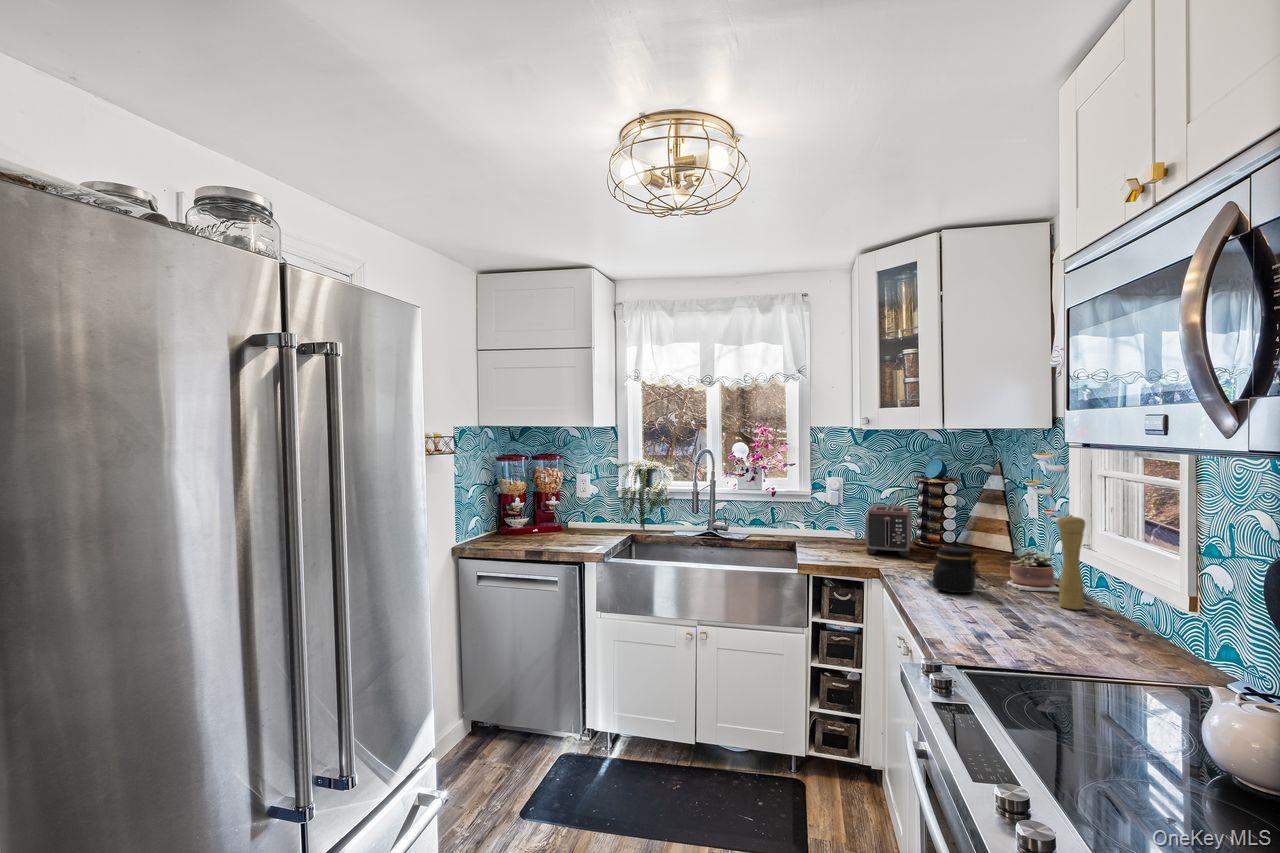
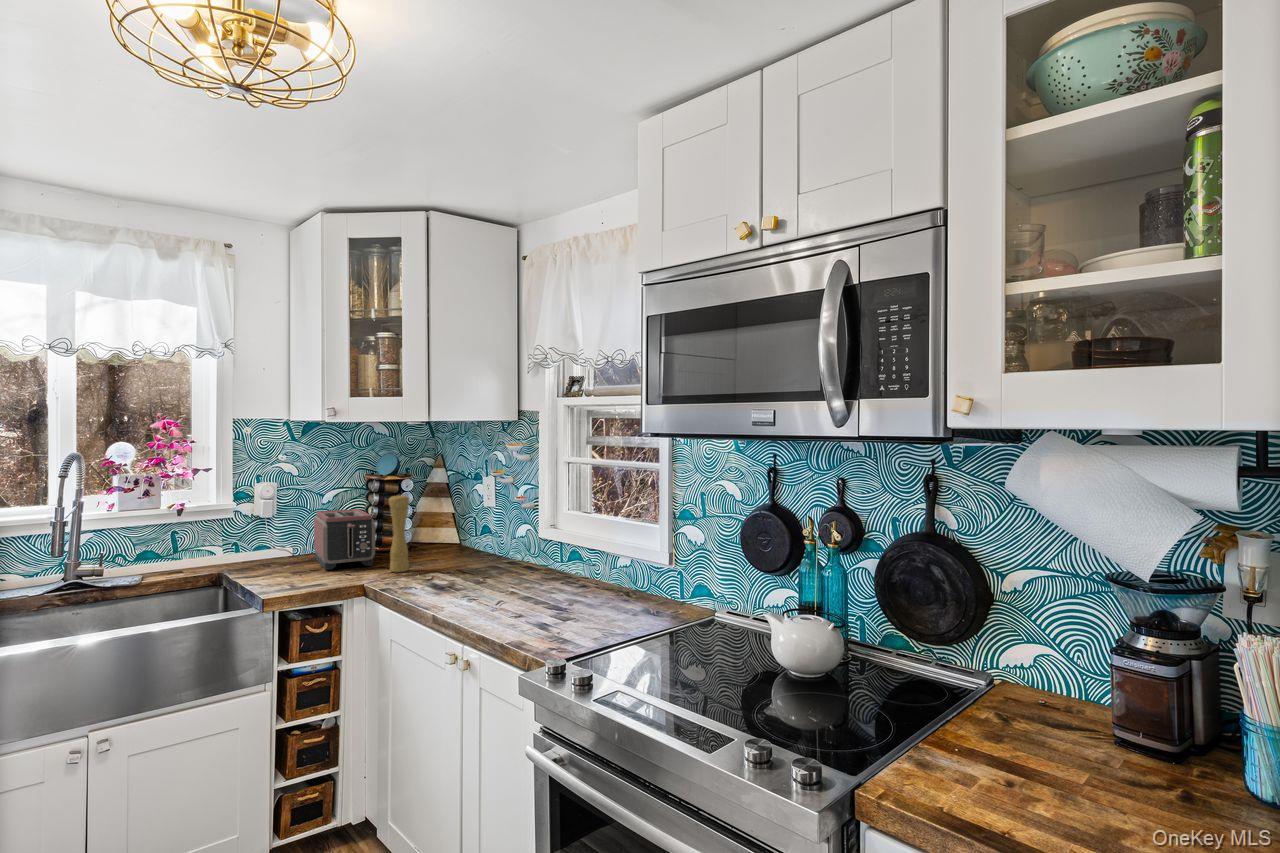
pepper mill: present [1058,515,1085,610] -> present [389,495,409,572]
jar: present [929,547,980,593] -> none [434,544,484,592]
succulent plant: present [1007,549,1059,591] -> none [487,537,538,577]

